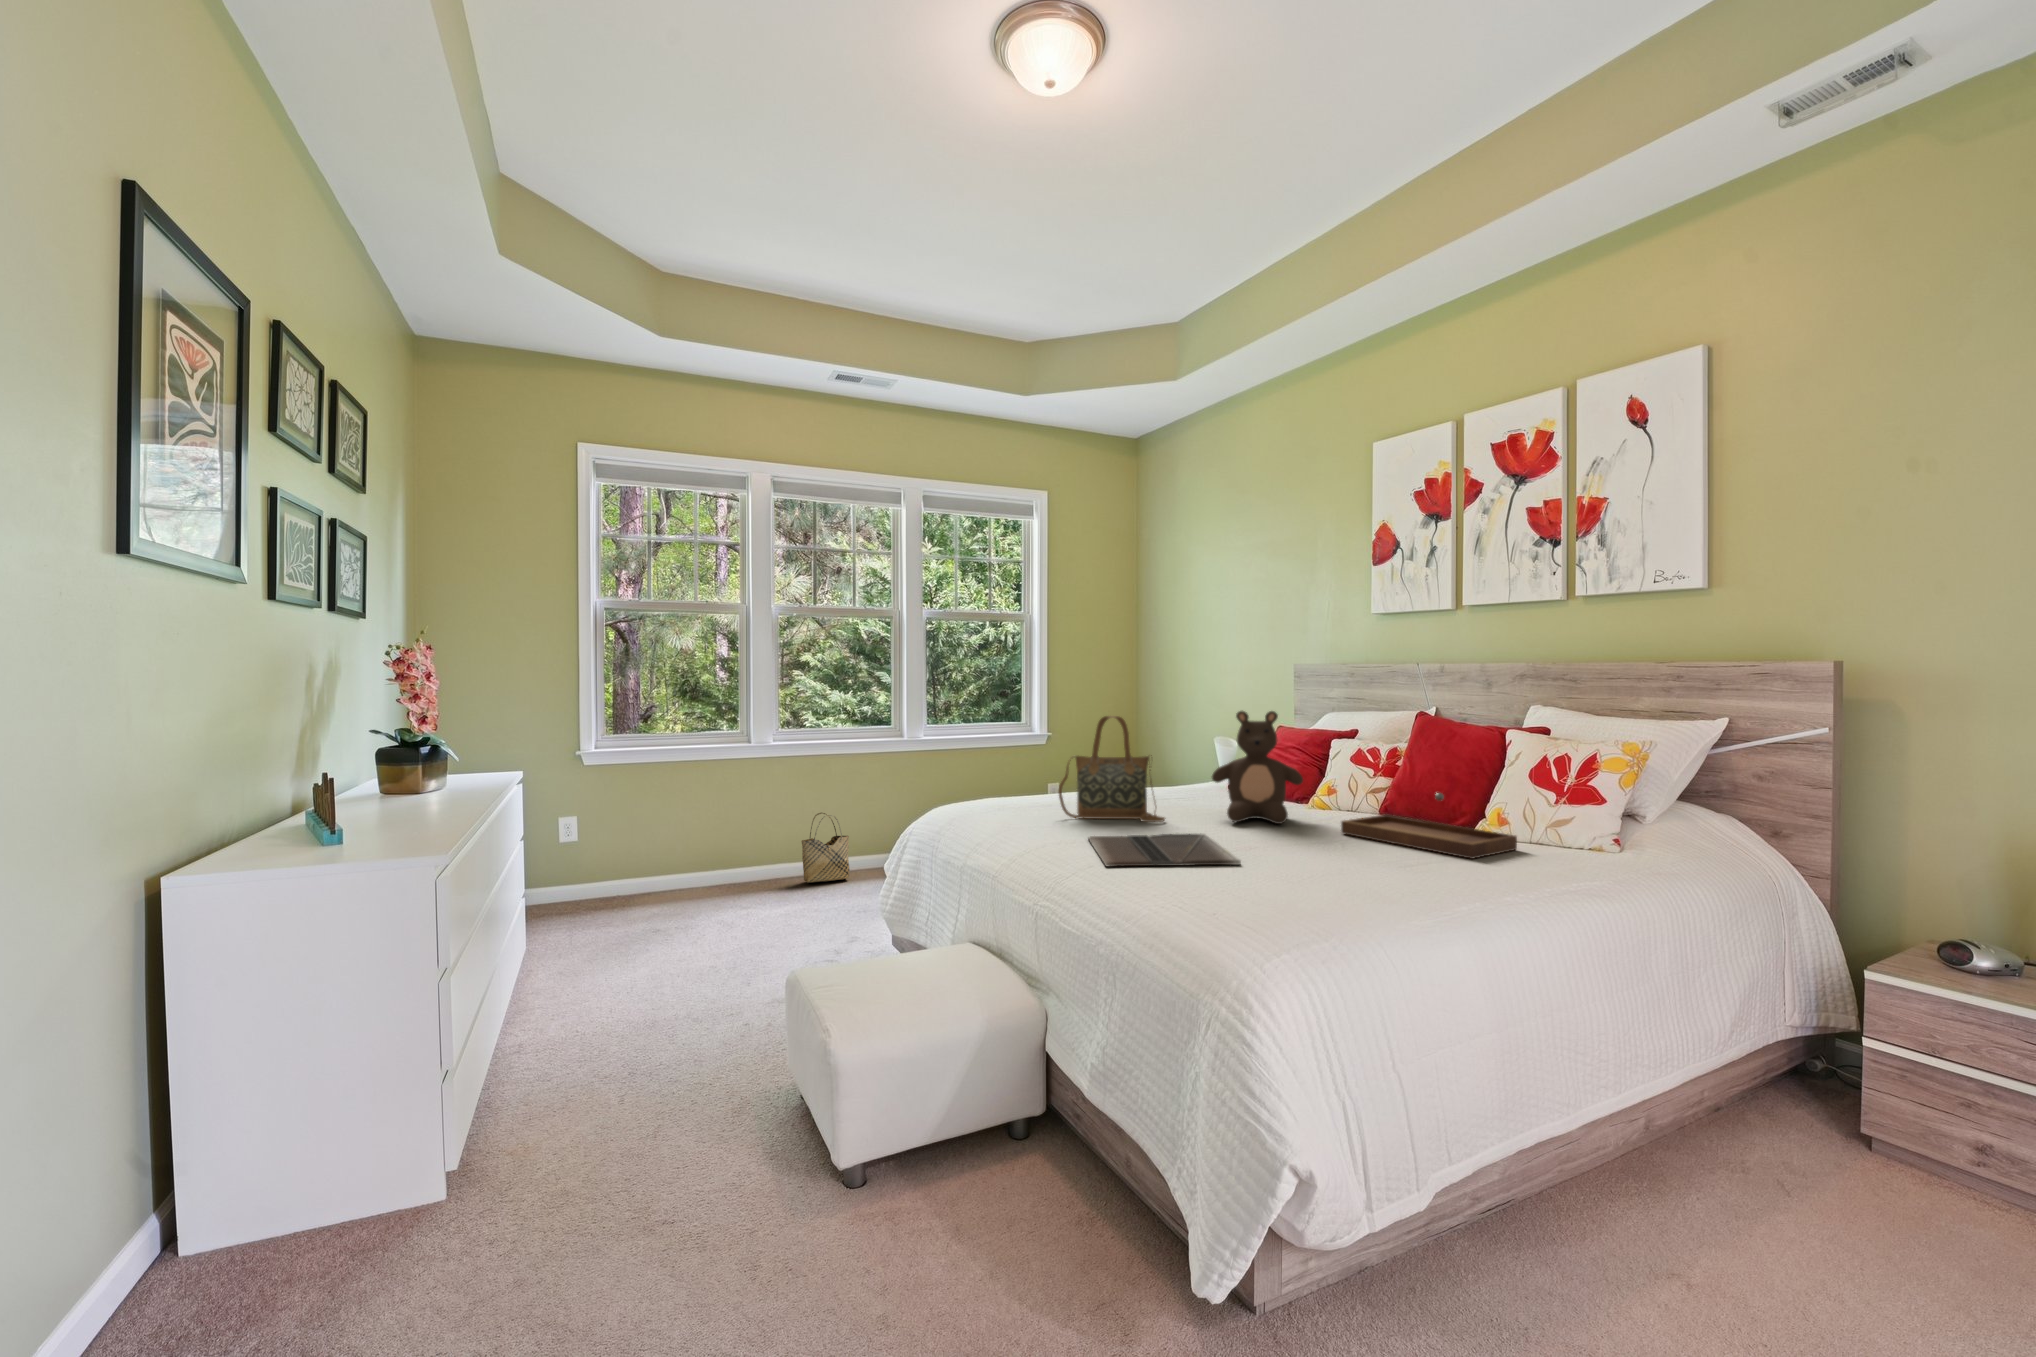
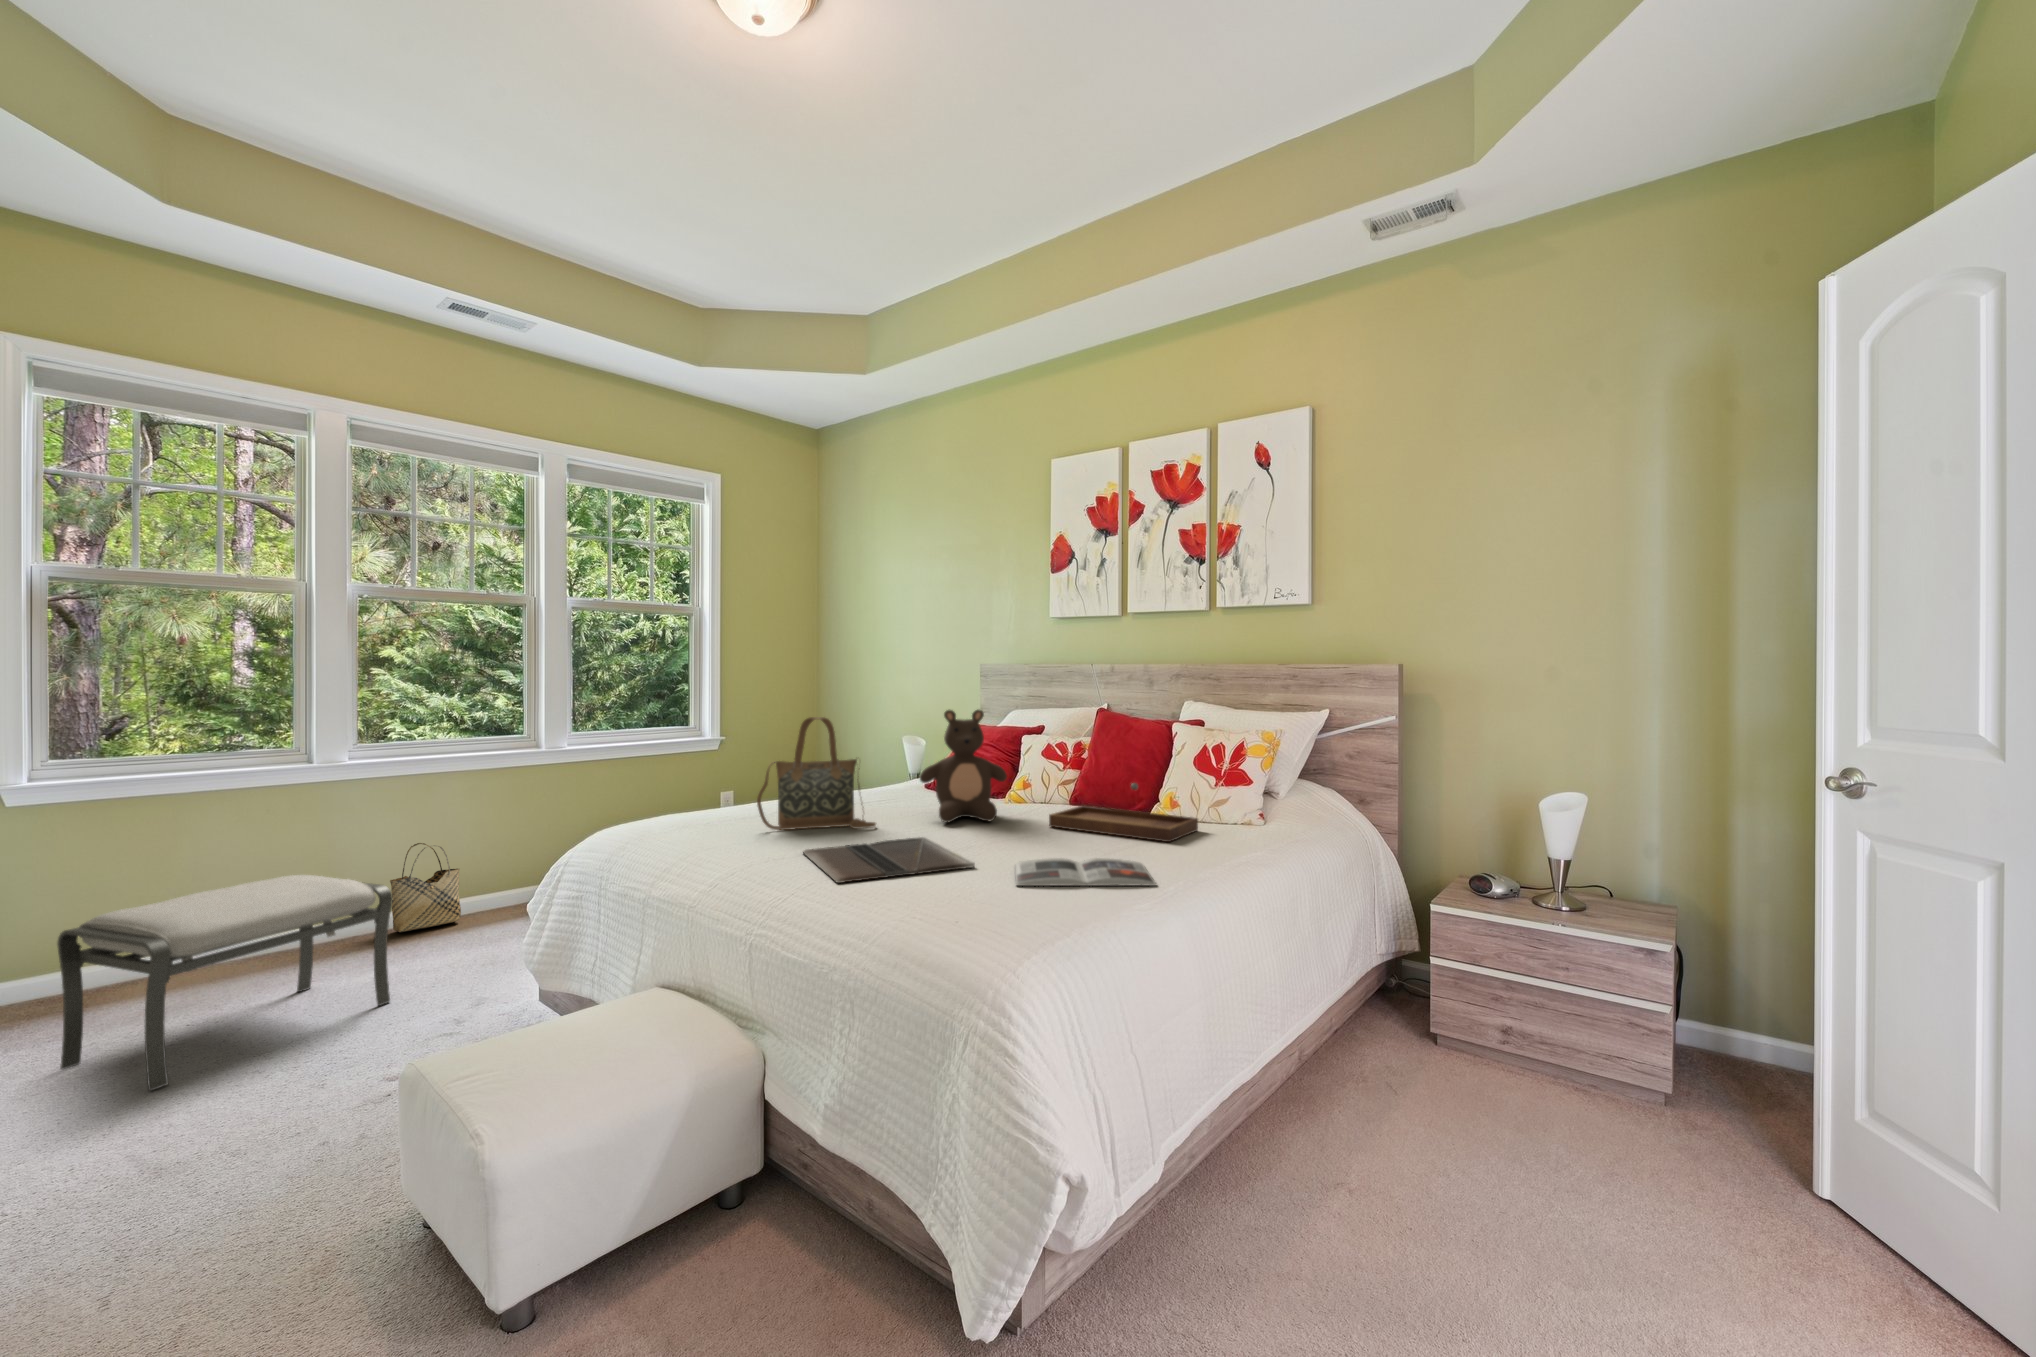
ottoman: none [607,829,797,972] -> present [57,875,392,1091]
magazine: none [1272,862,1426,899] -> present [1015,858,1156,886]

